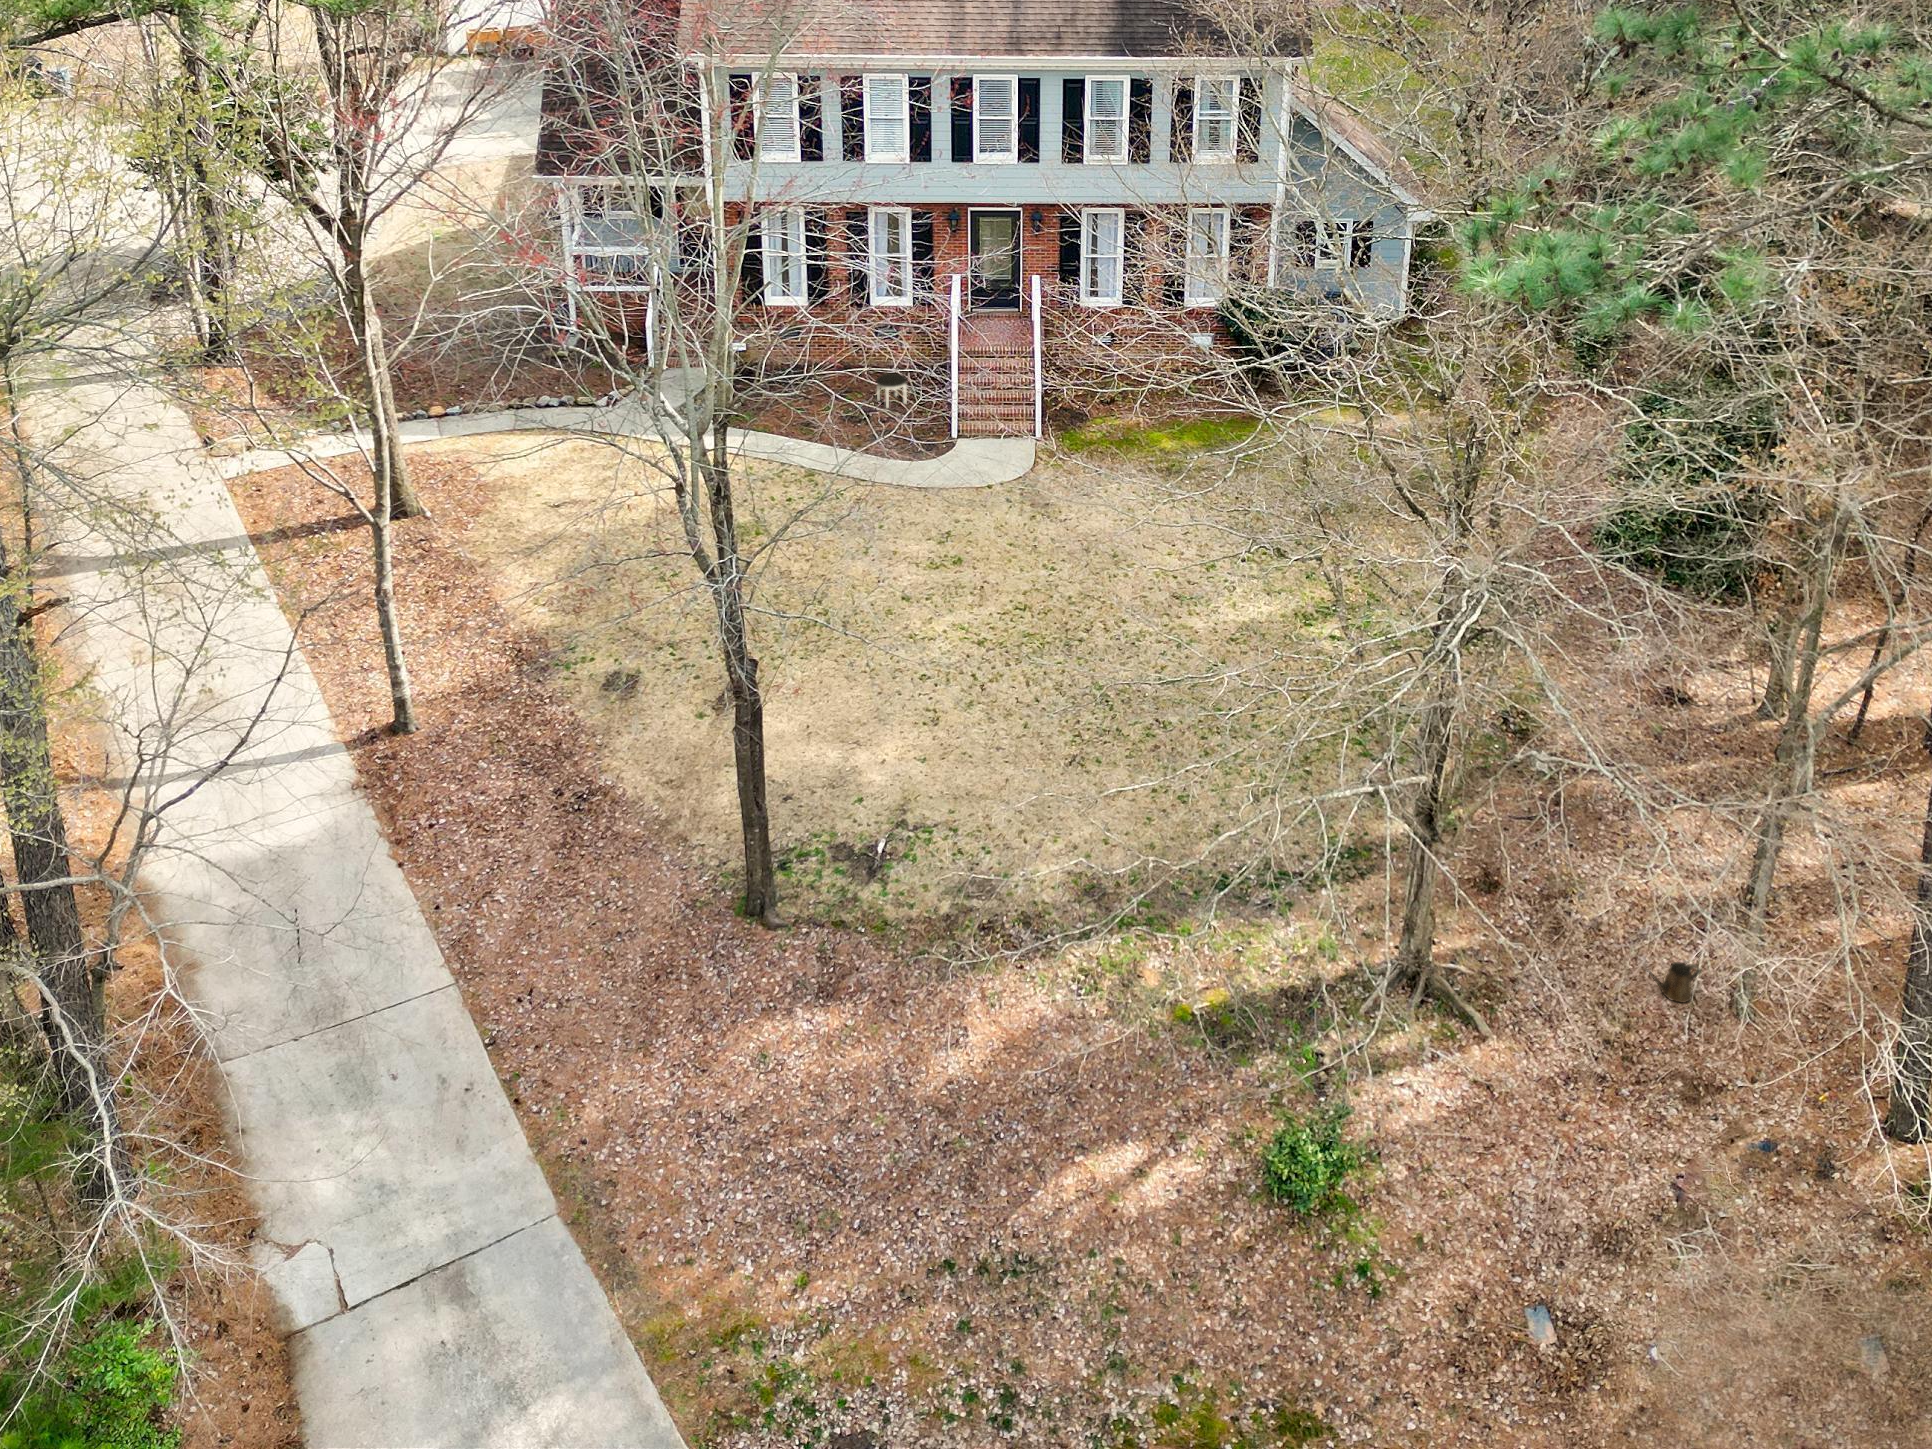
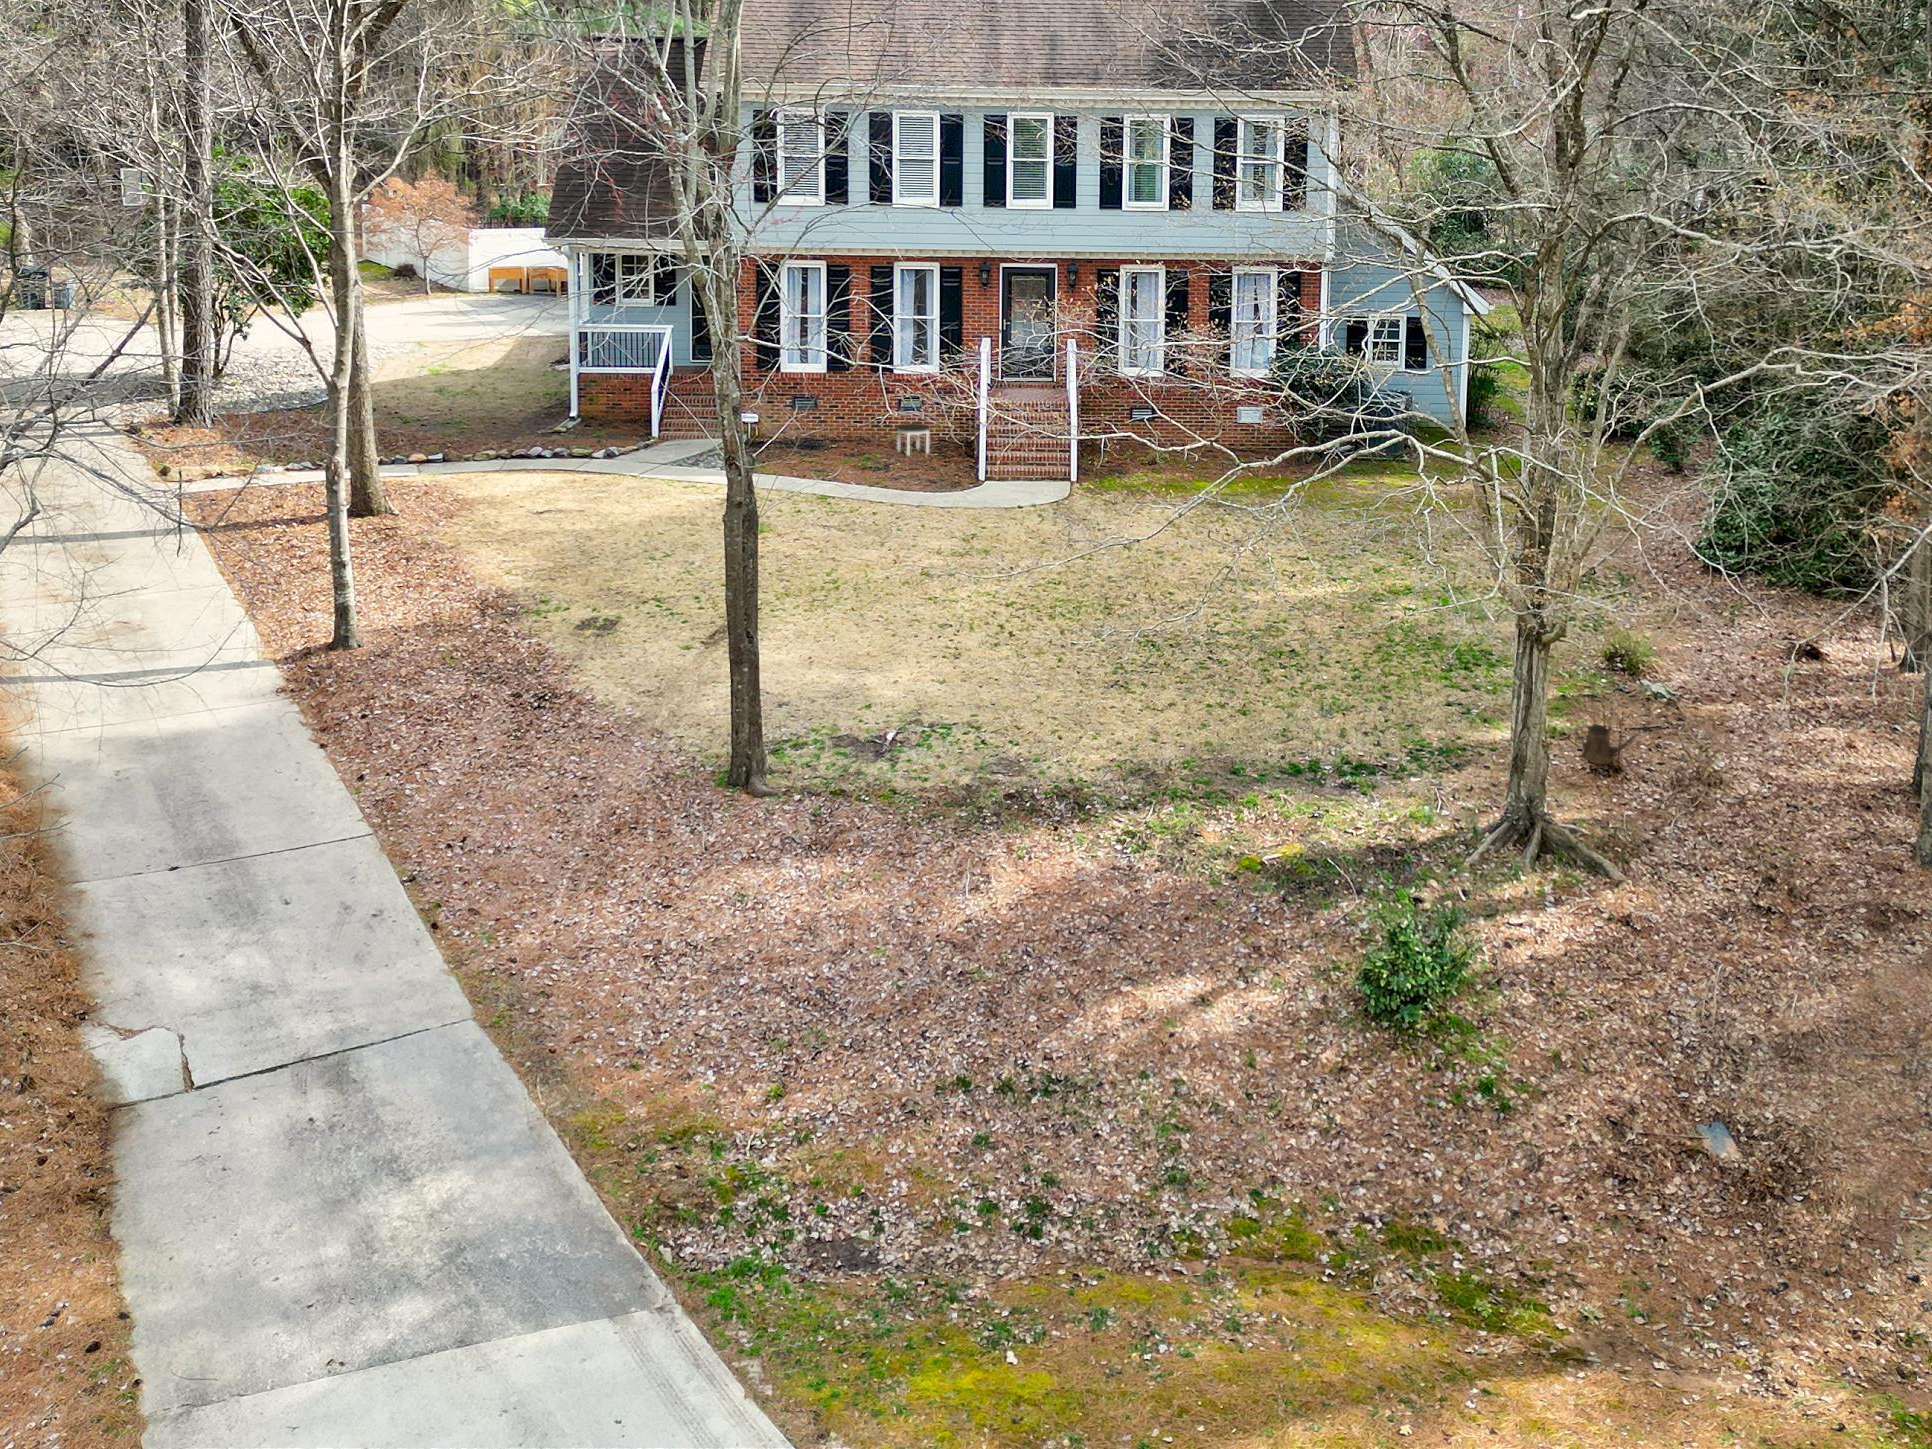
watering can: present [1646,962,1700,1003] -> present [1575,724,1643,764]

